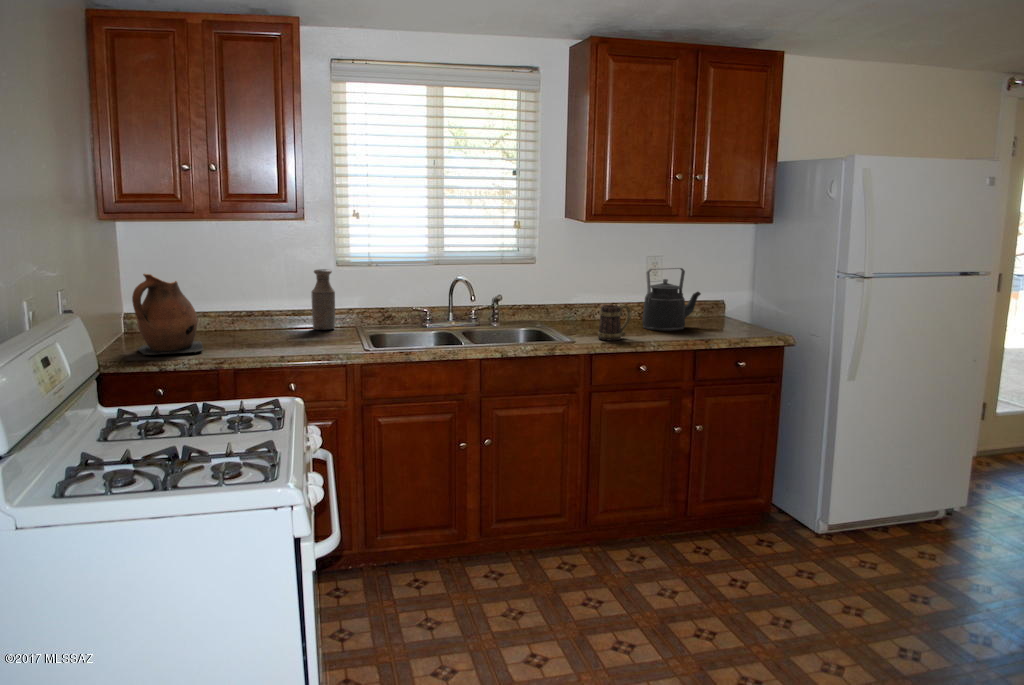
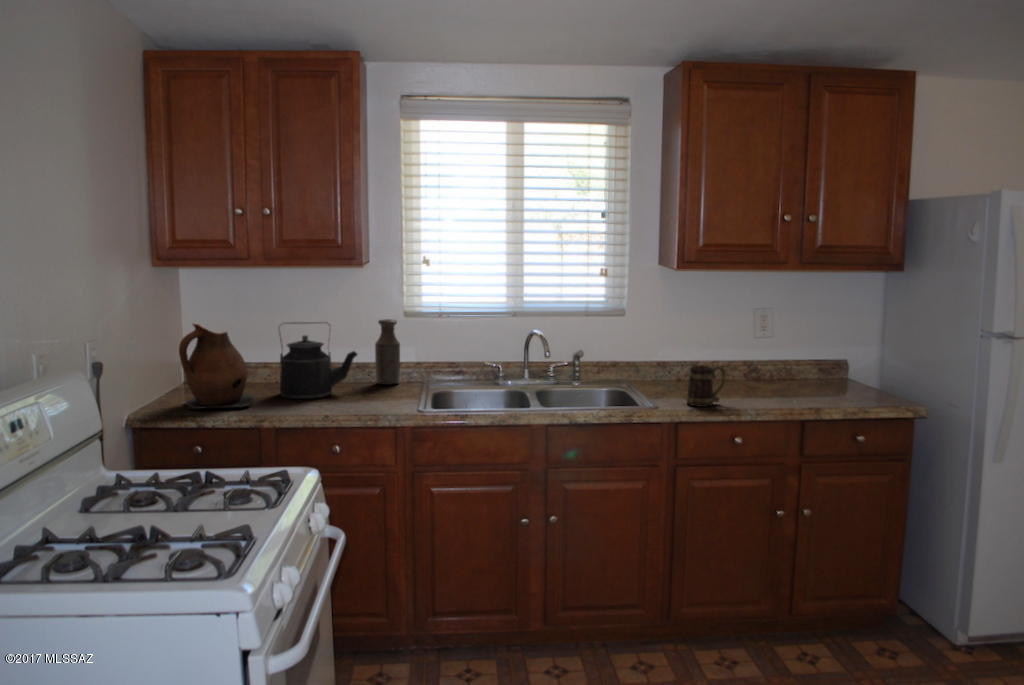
kettle: present [643,268,701,331] -> present [280,322,357,399]

